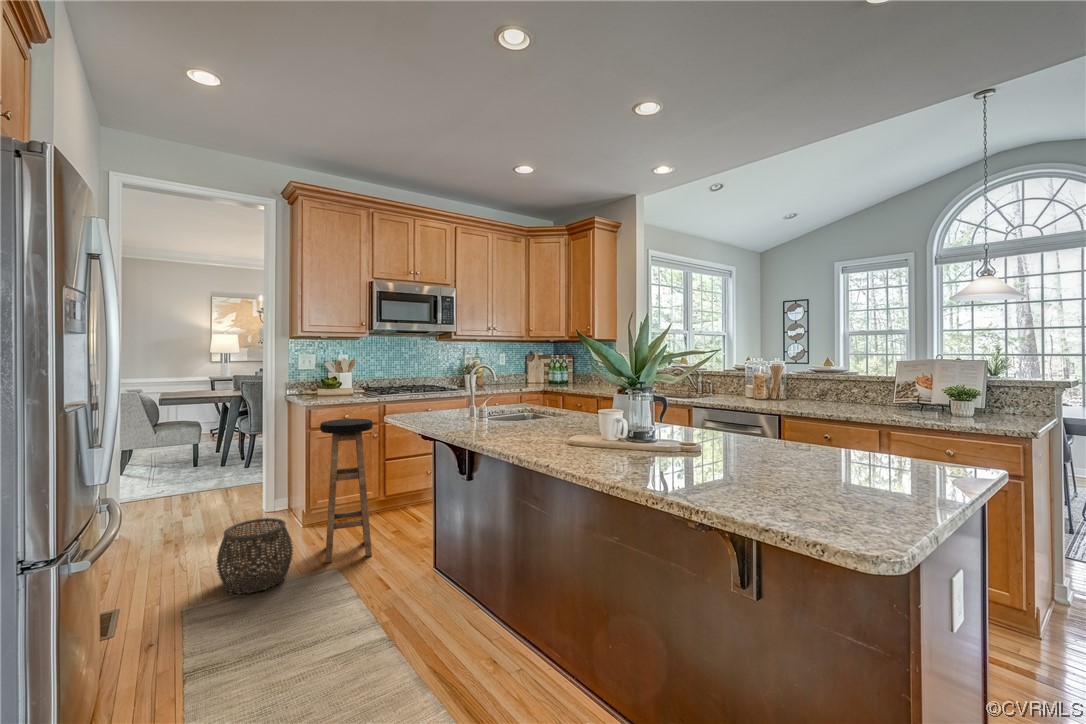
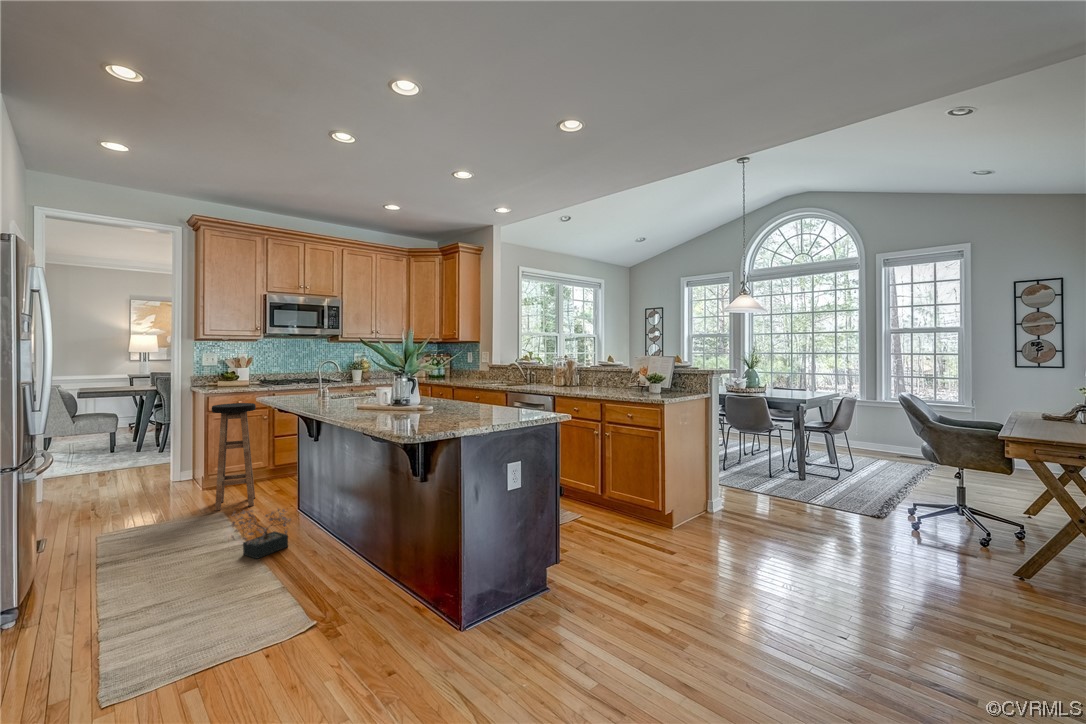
woven basket: present [217,518,293,594] -> none [125,477,188,529]
decorative plant: none [368,583,446,668] -> present [231,509,291,559]

